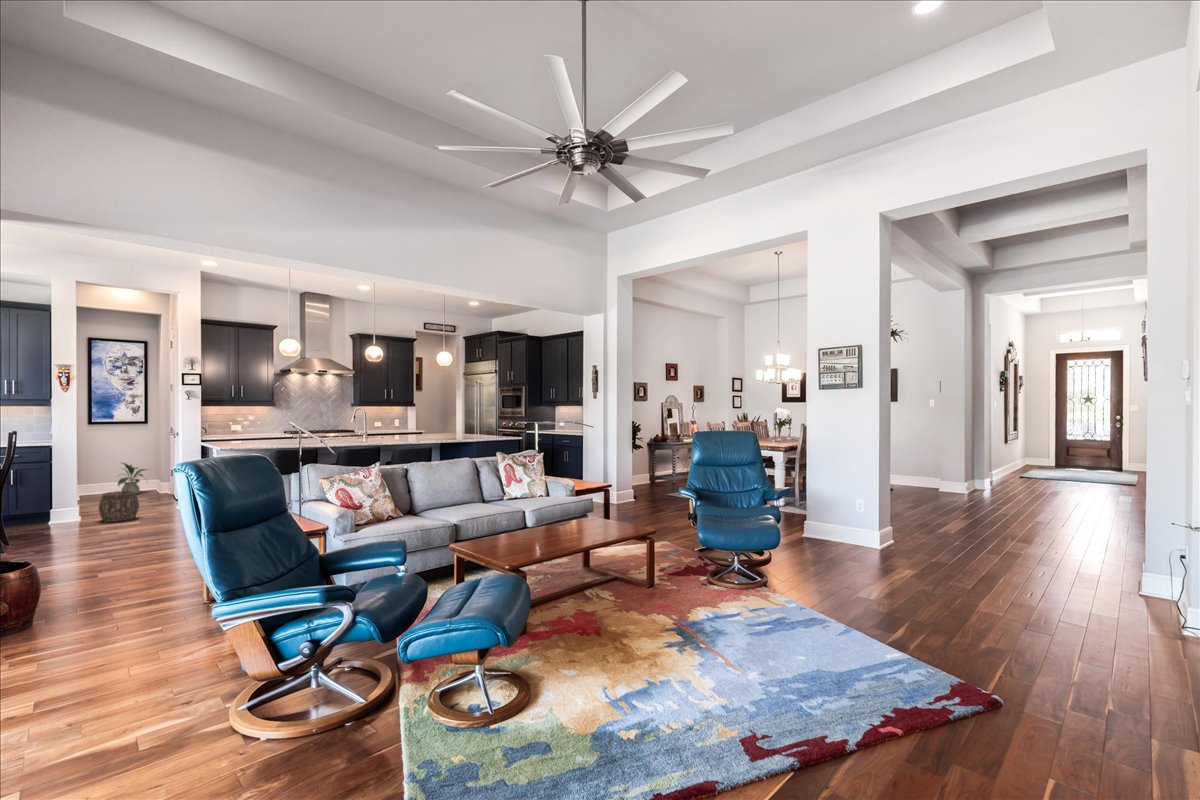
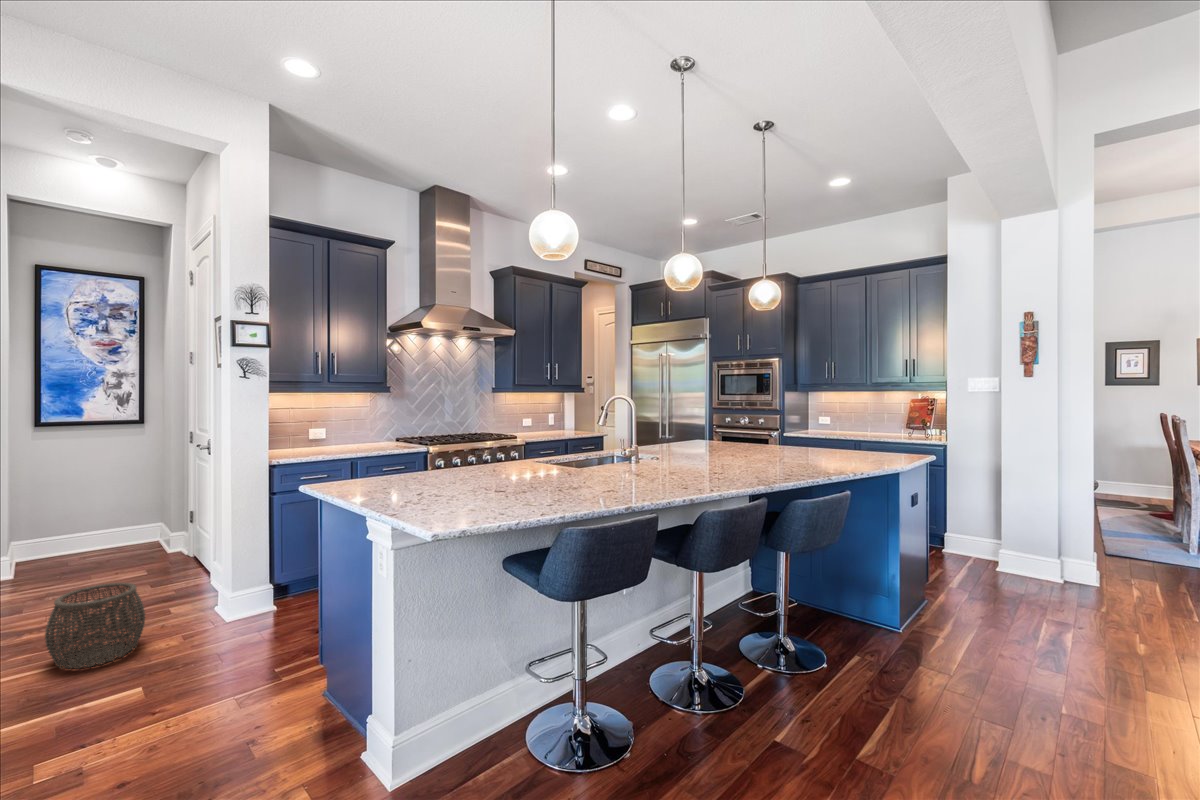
house plant: present [118,463,146,494] -> none [89,498,158,559]

